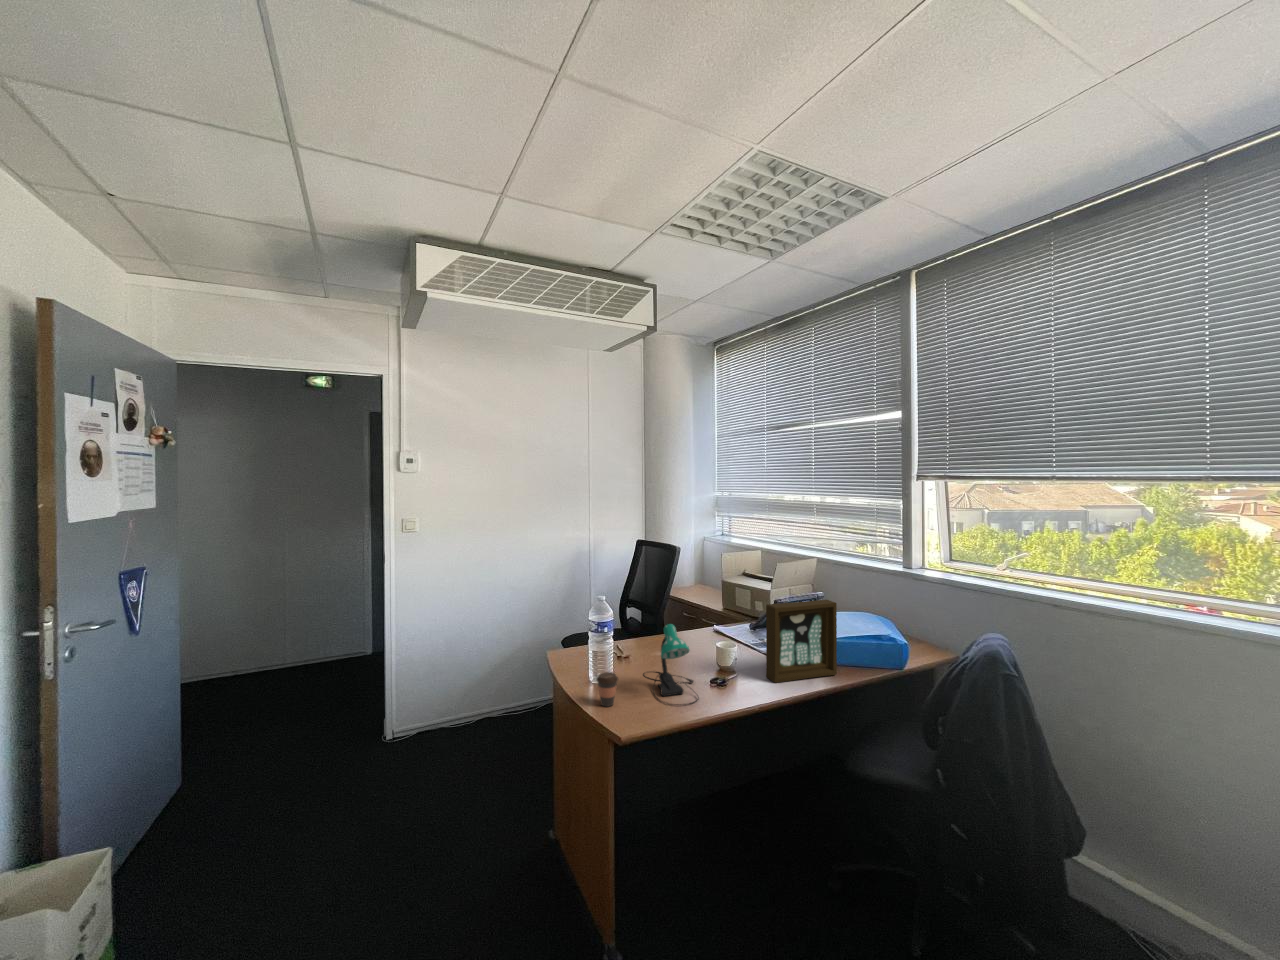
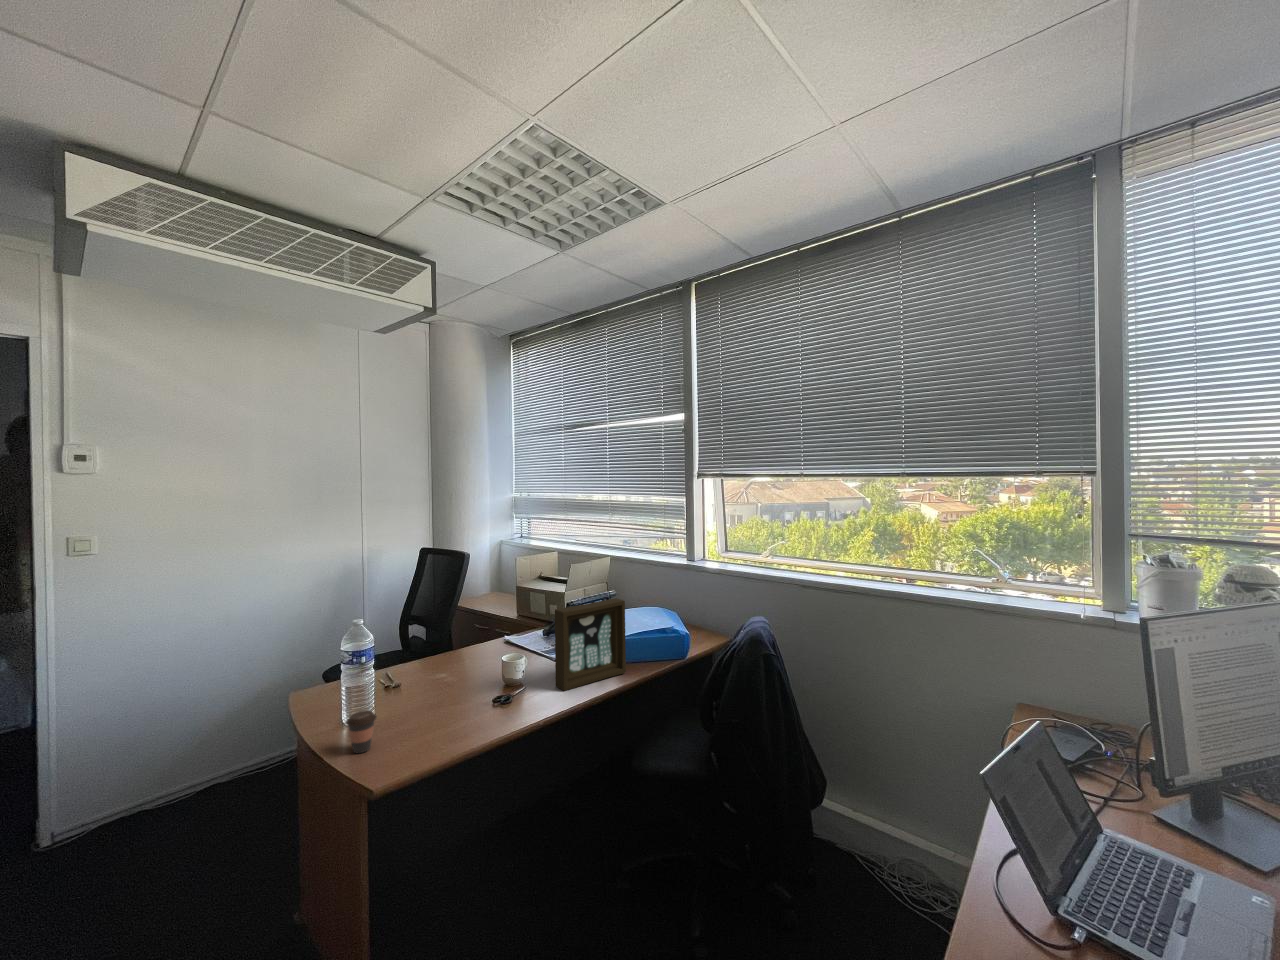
desk lamp: present [644,624,694,705] -> none [414,643,478,736]

